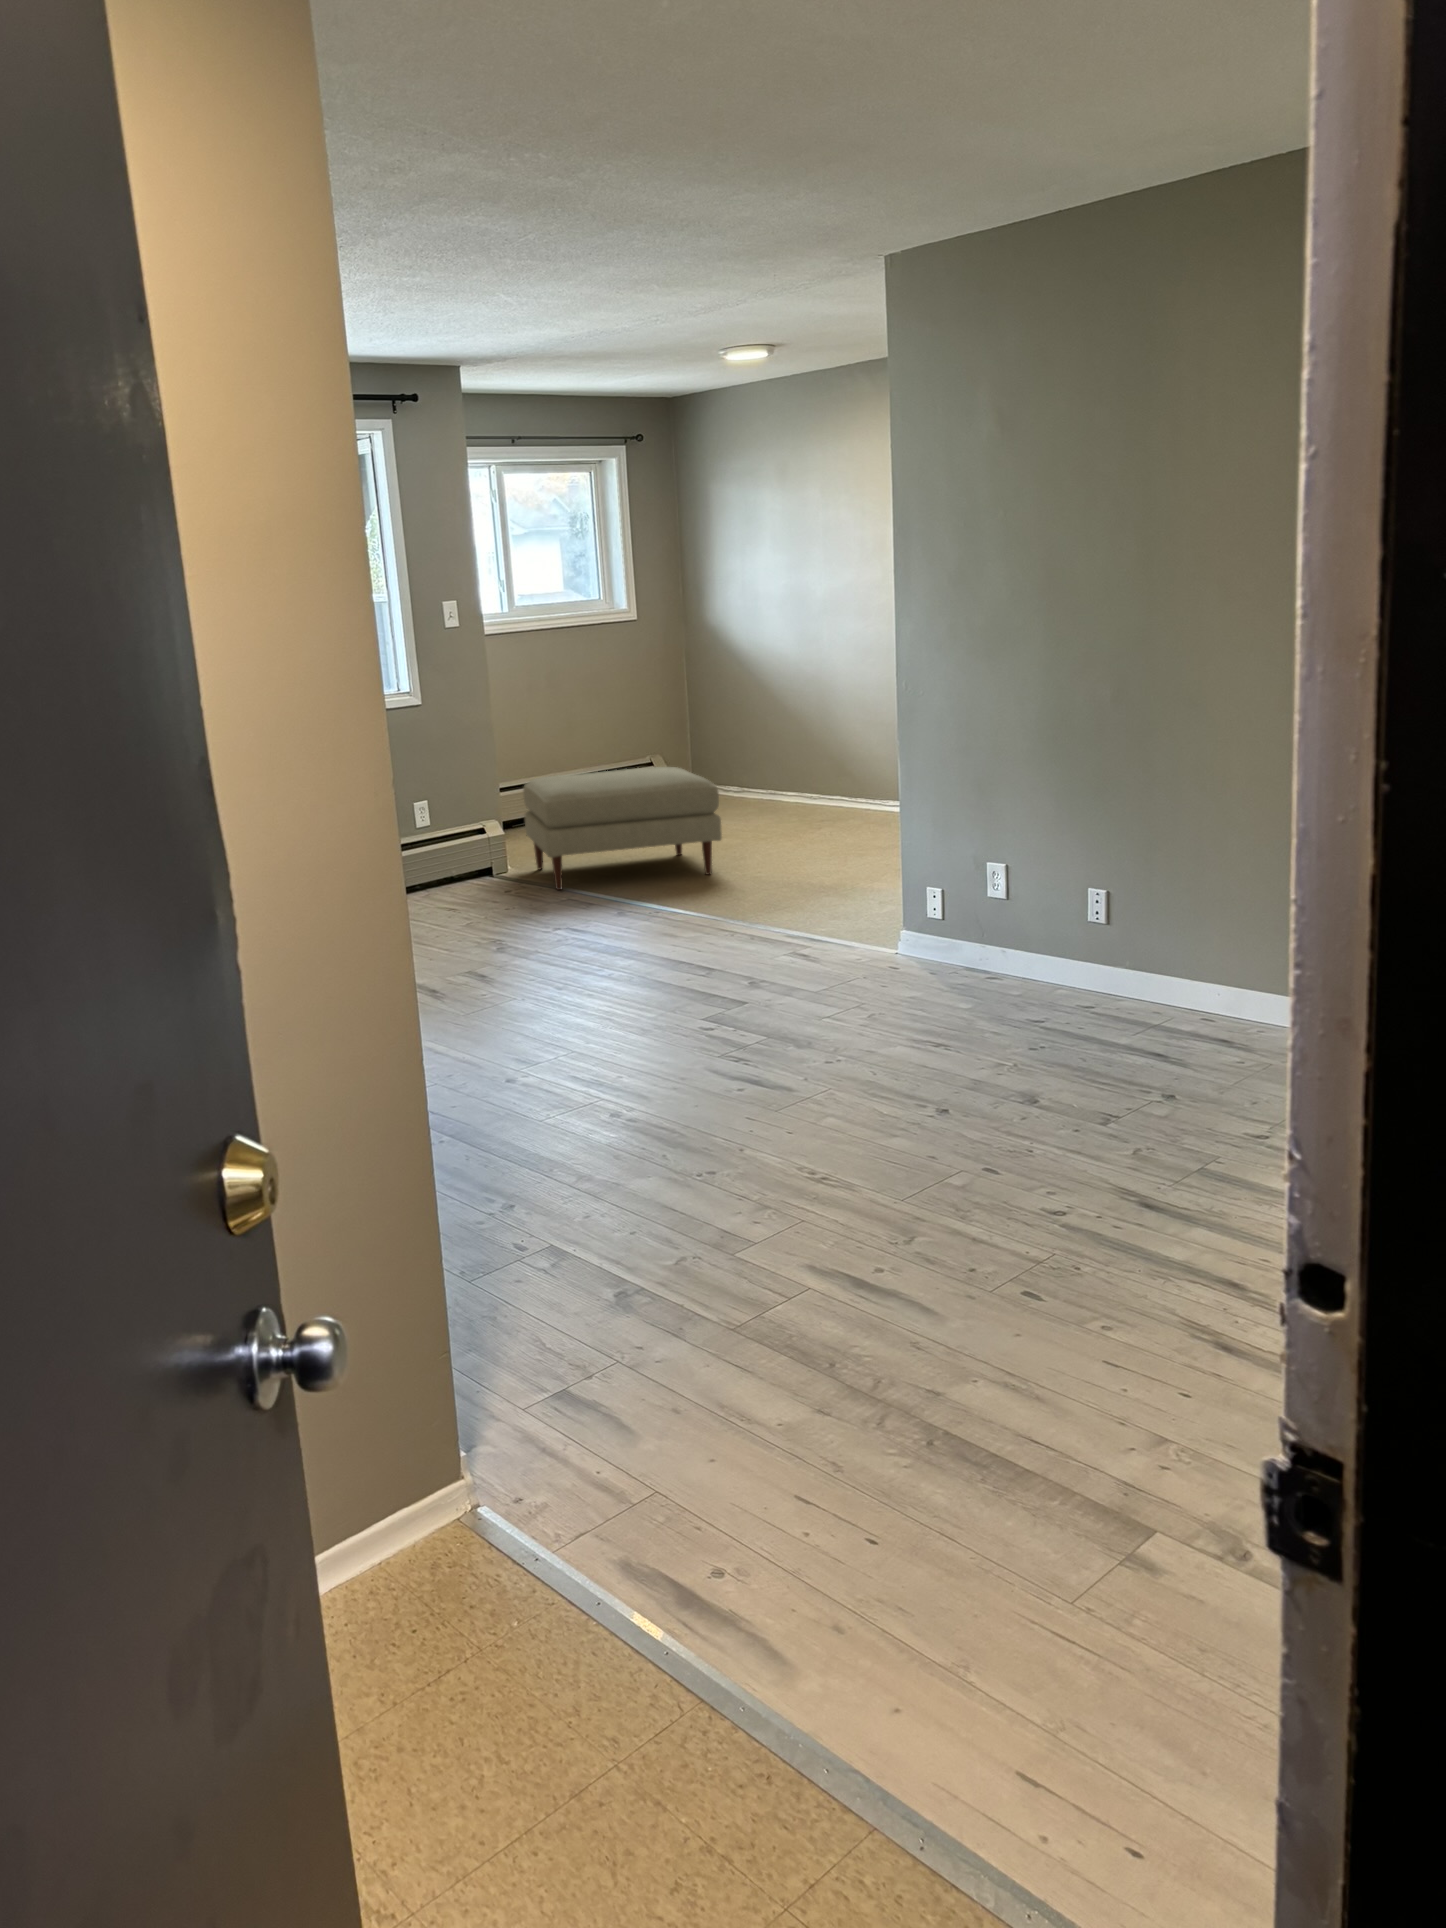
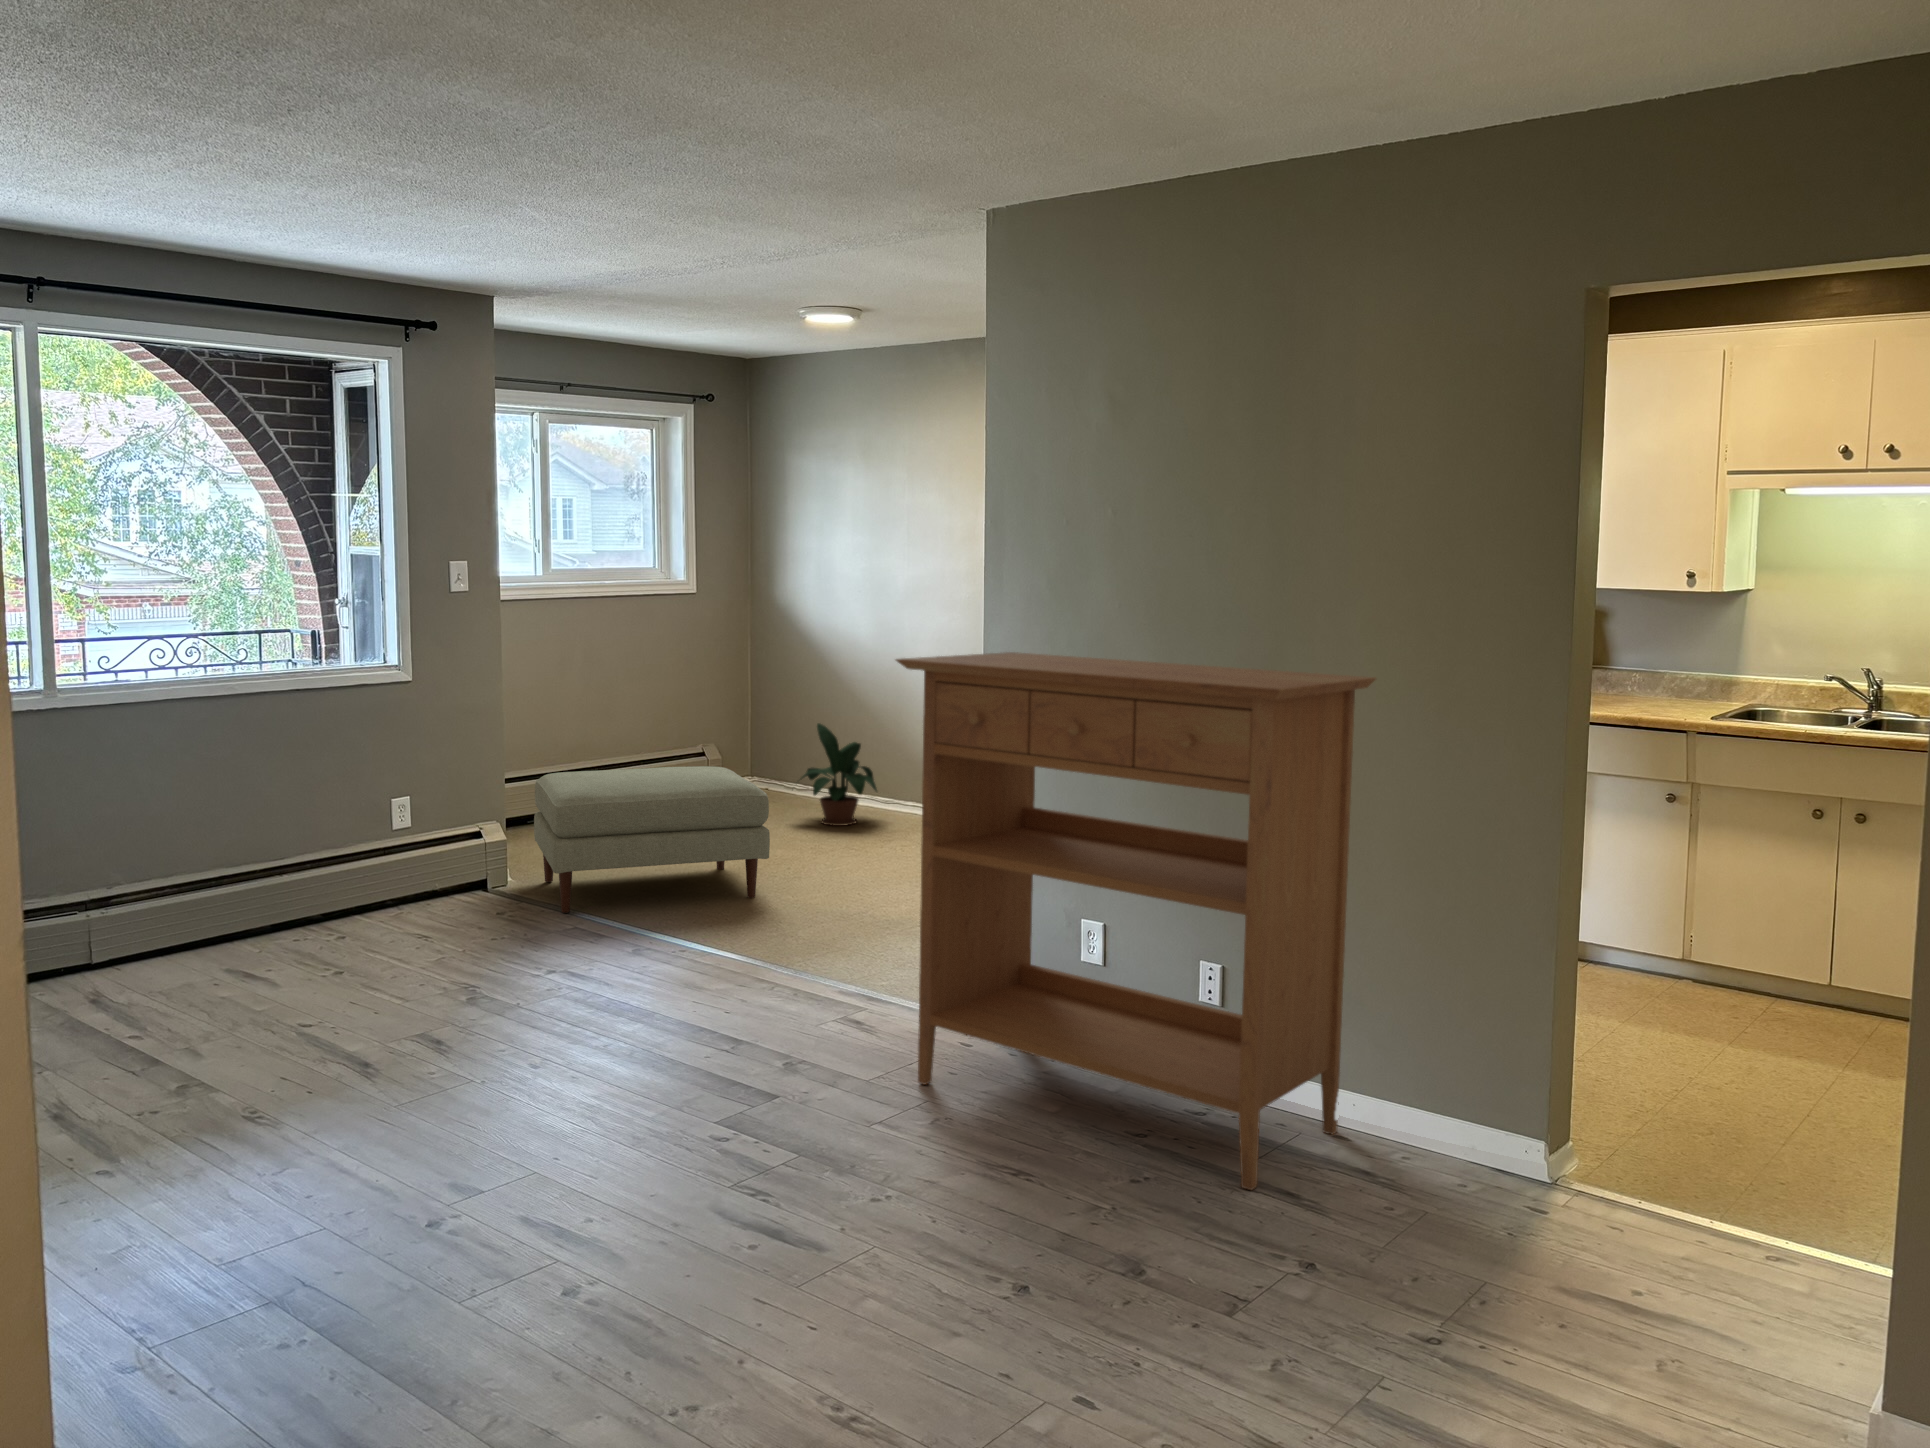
console table: none [825,638,1234,1054] -> present [896,652,1376,1190]
potted plant: none [734,728,810,818] -> present [801,723,877,826]

